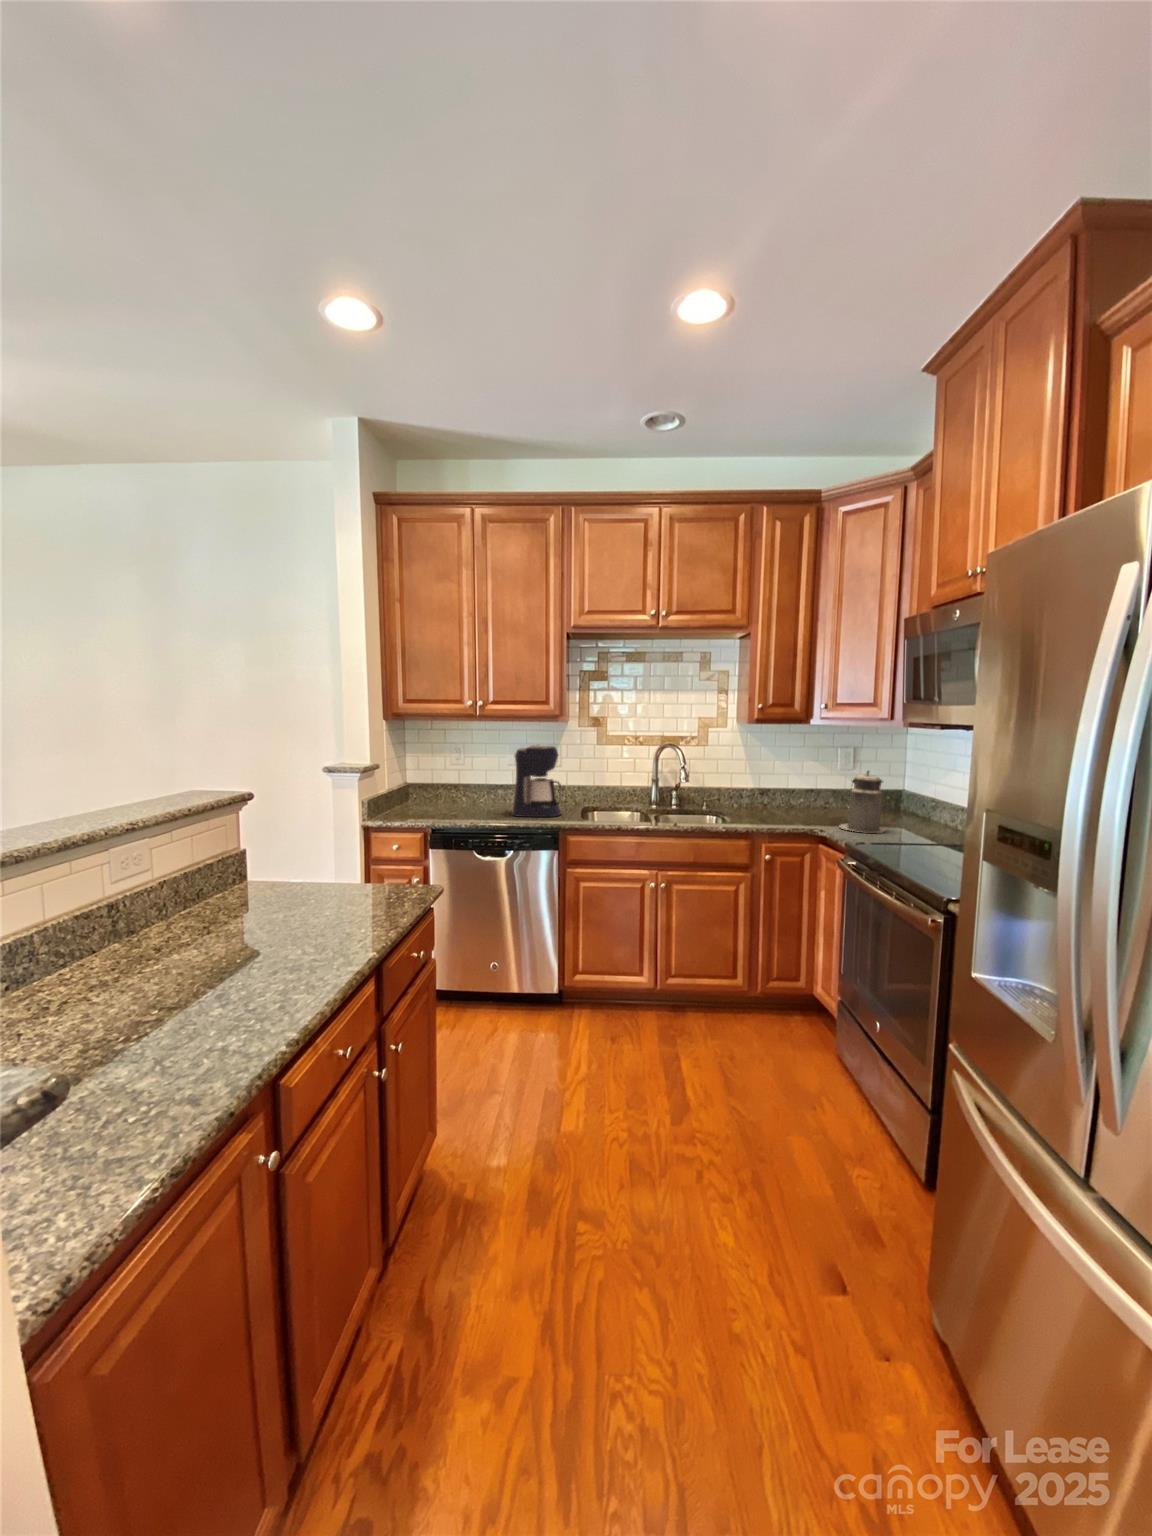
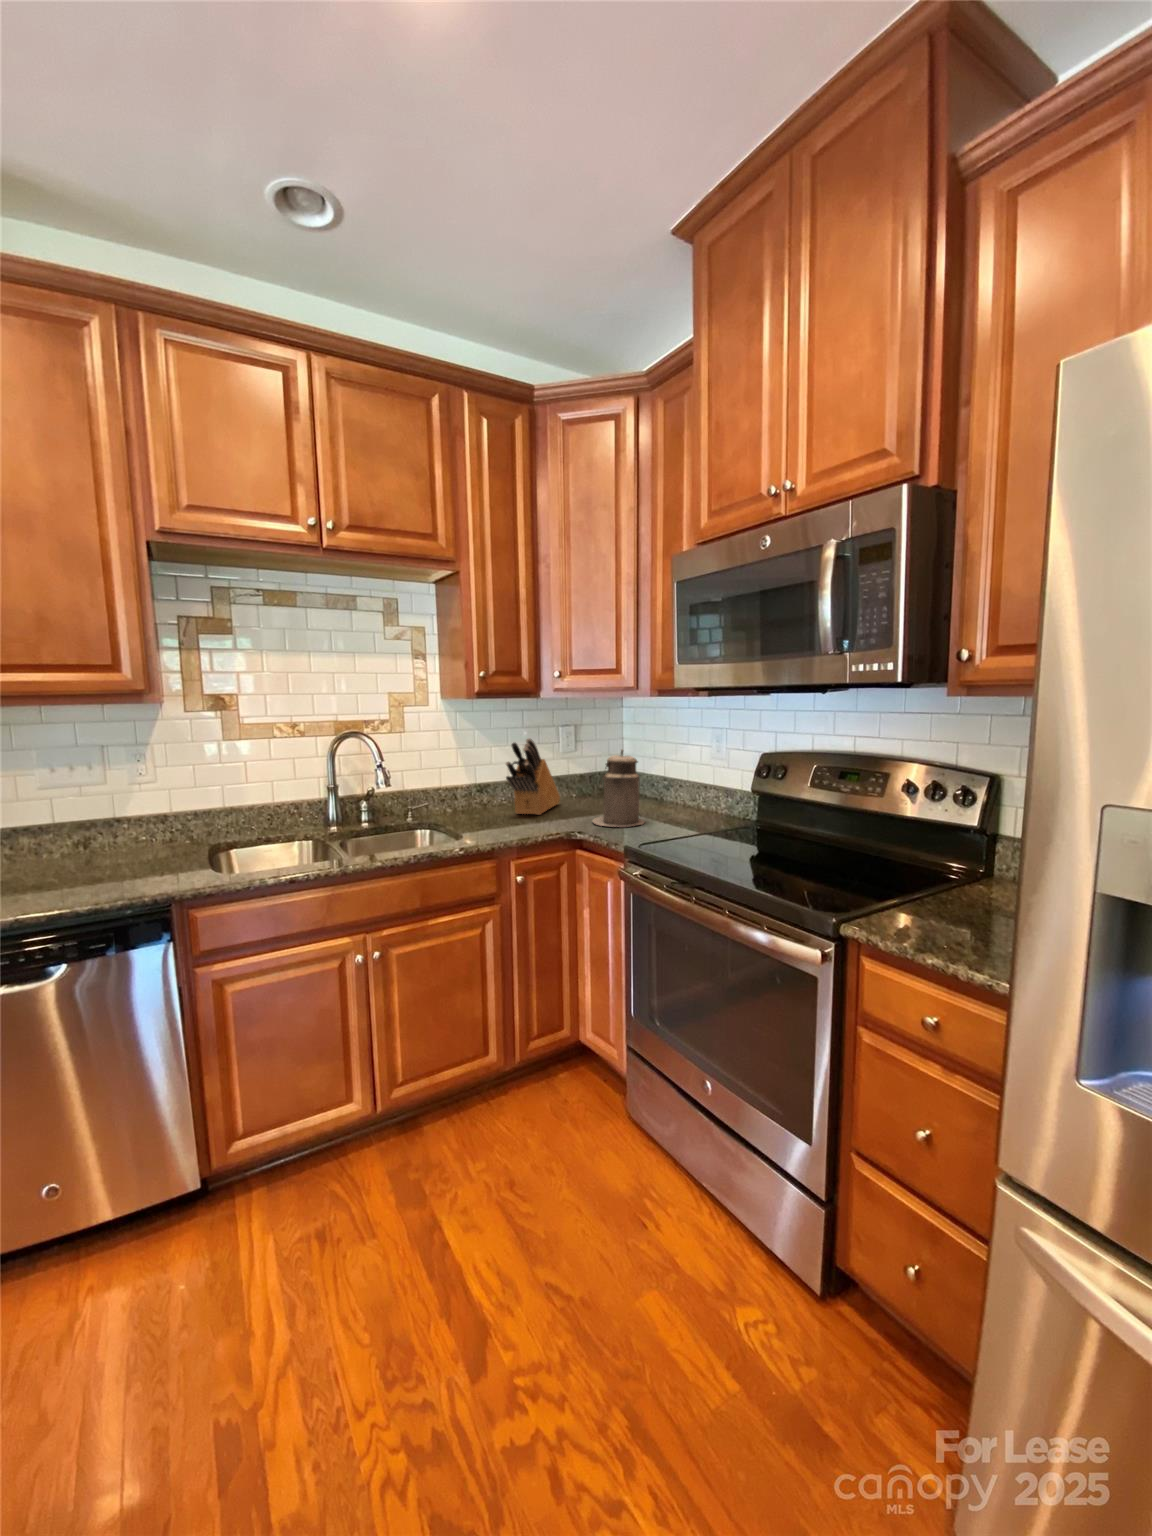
coffee maker: present [512,745,562,817] -> none [45,749,170,891]
knife block: none [777,756,832,817] -> present [506,738,560,815]

